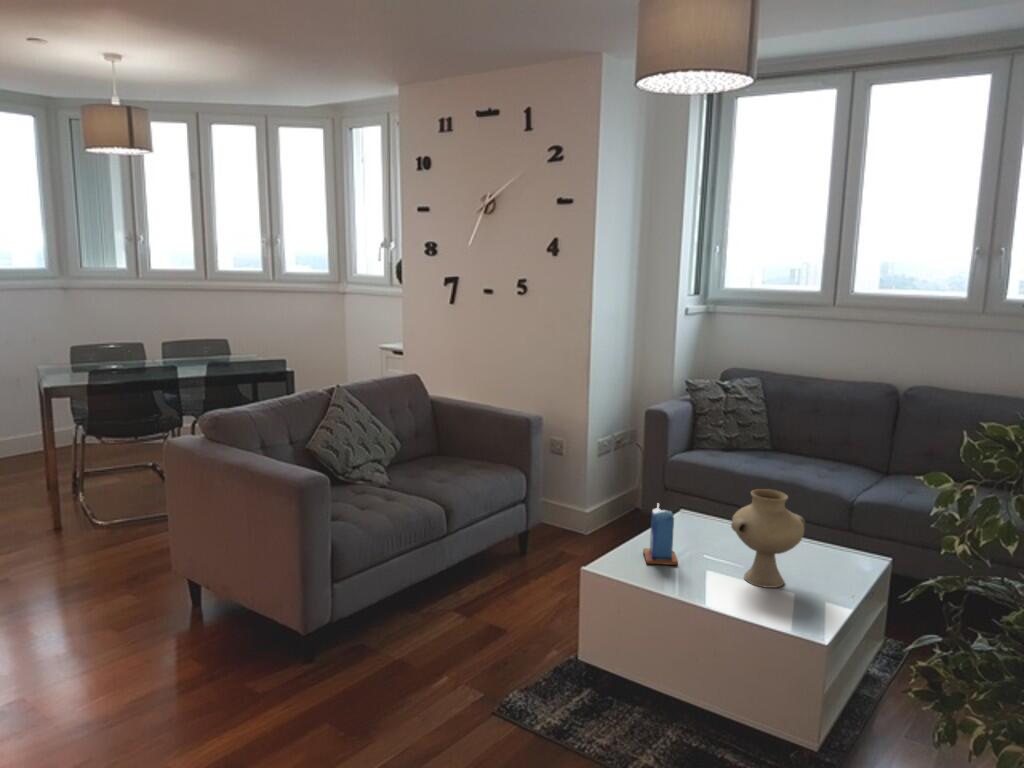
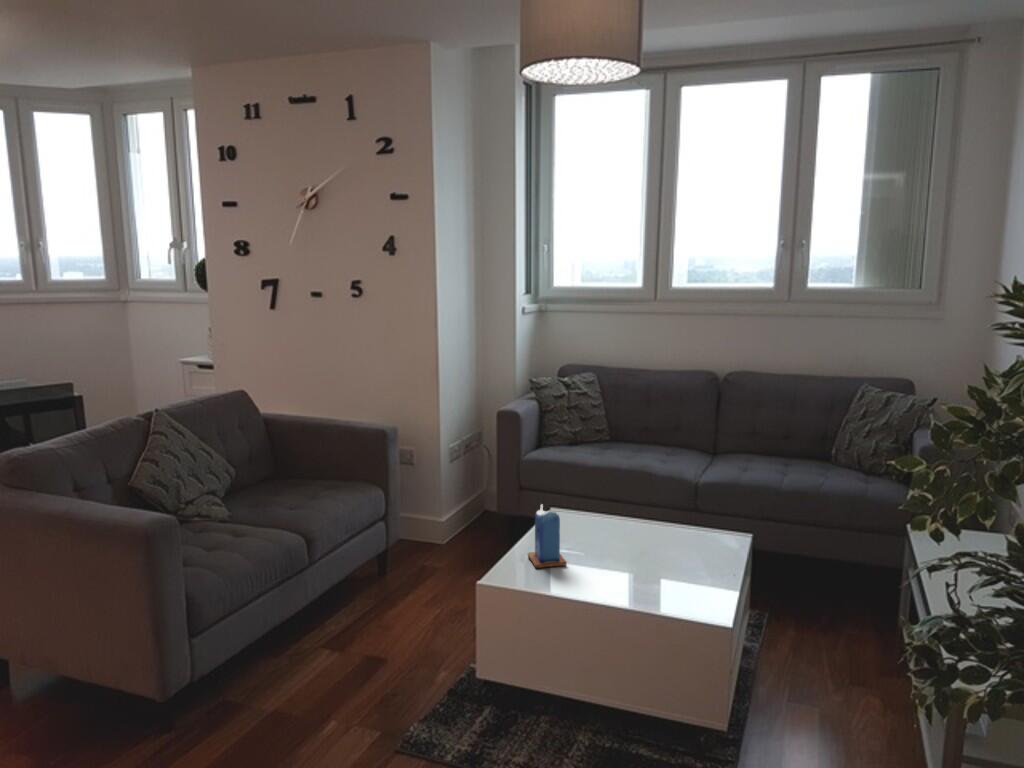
vase: present [731,489,805,588] -> none [618,479,686,576]

